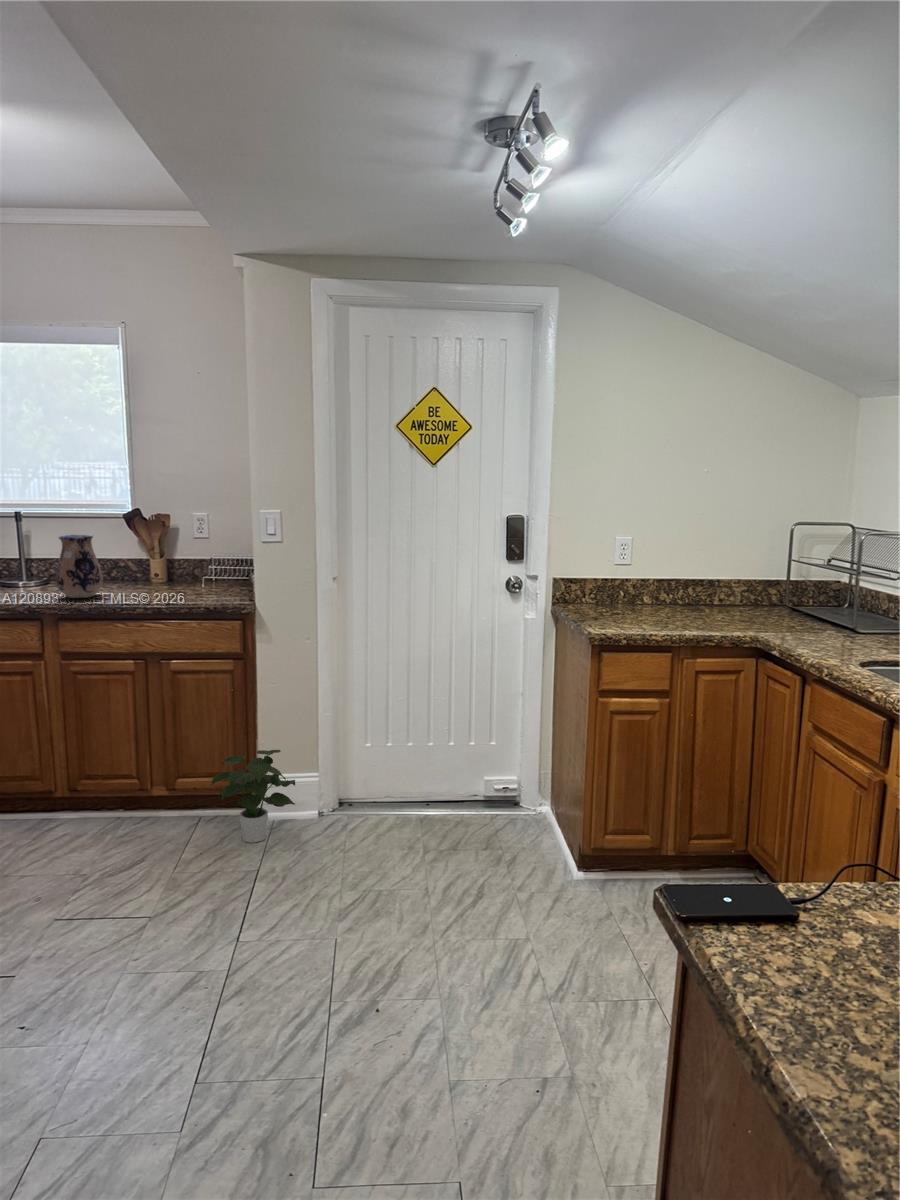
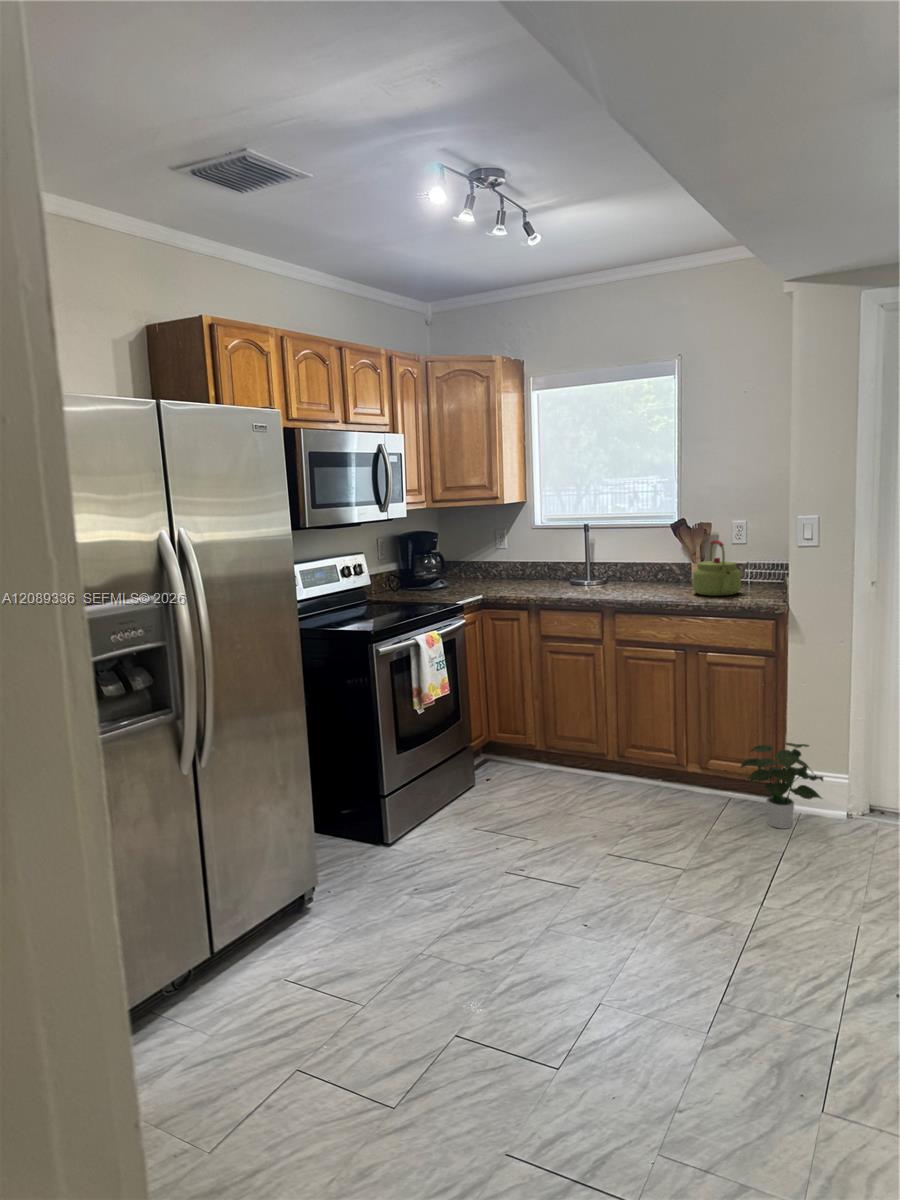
kettle: none [151,534,205,596] -> present [693,540,741,596]
ceramic pitcher: present [56,535,103,598] -> none [615,541,652,595]

